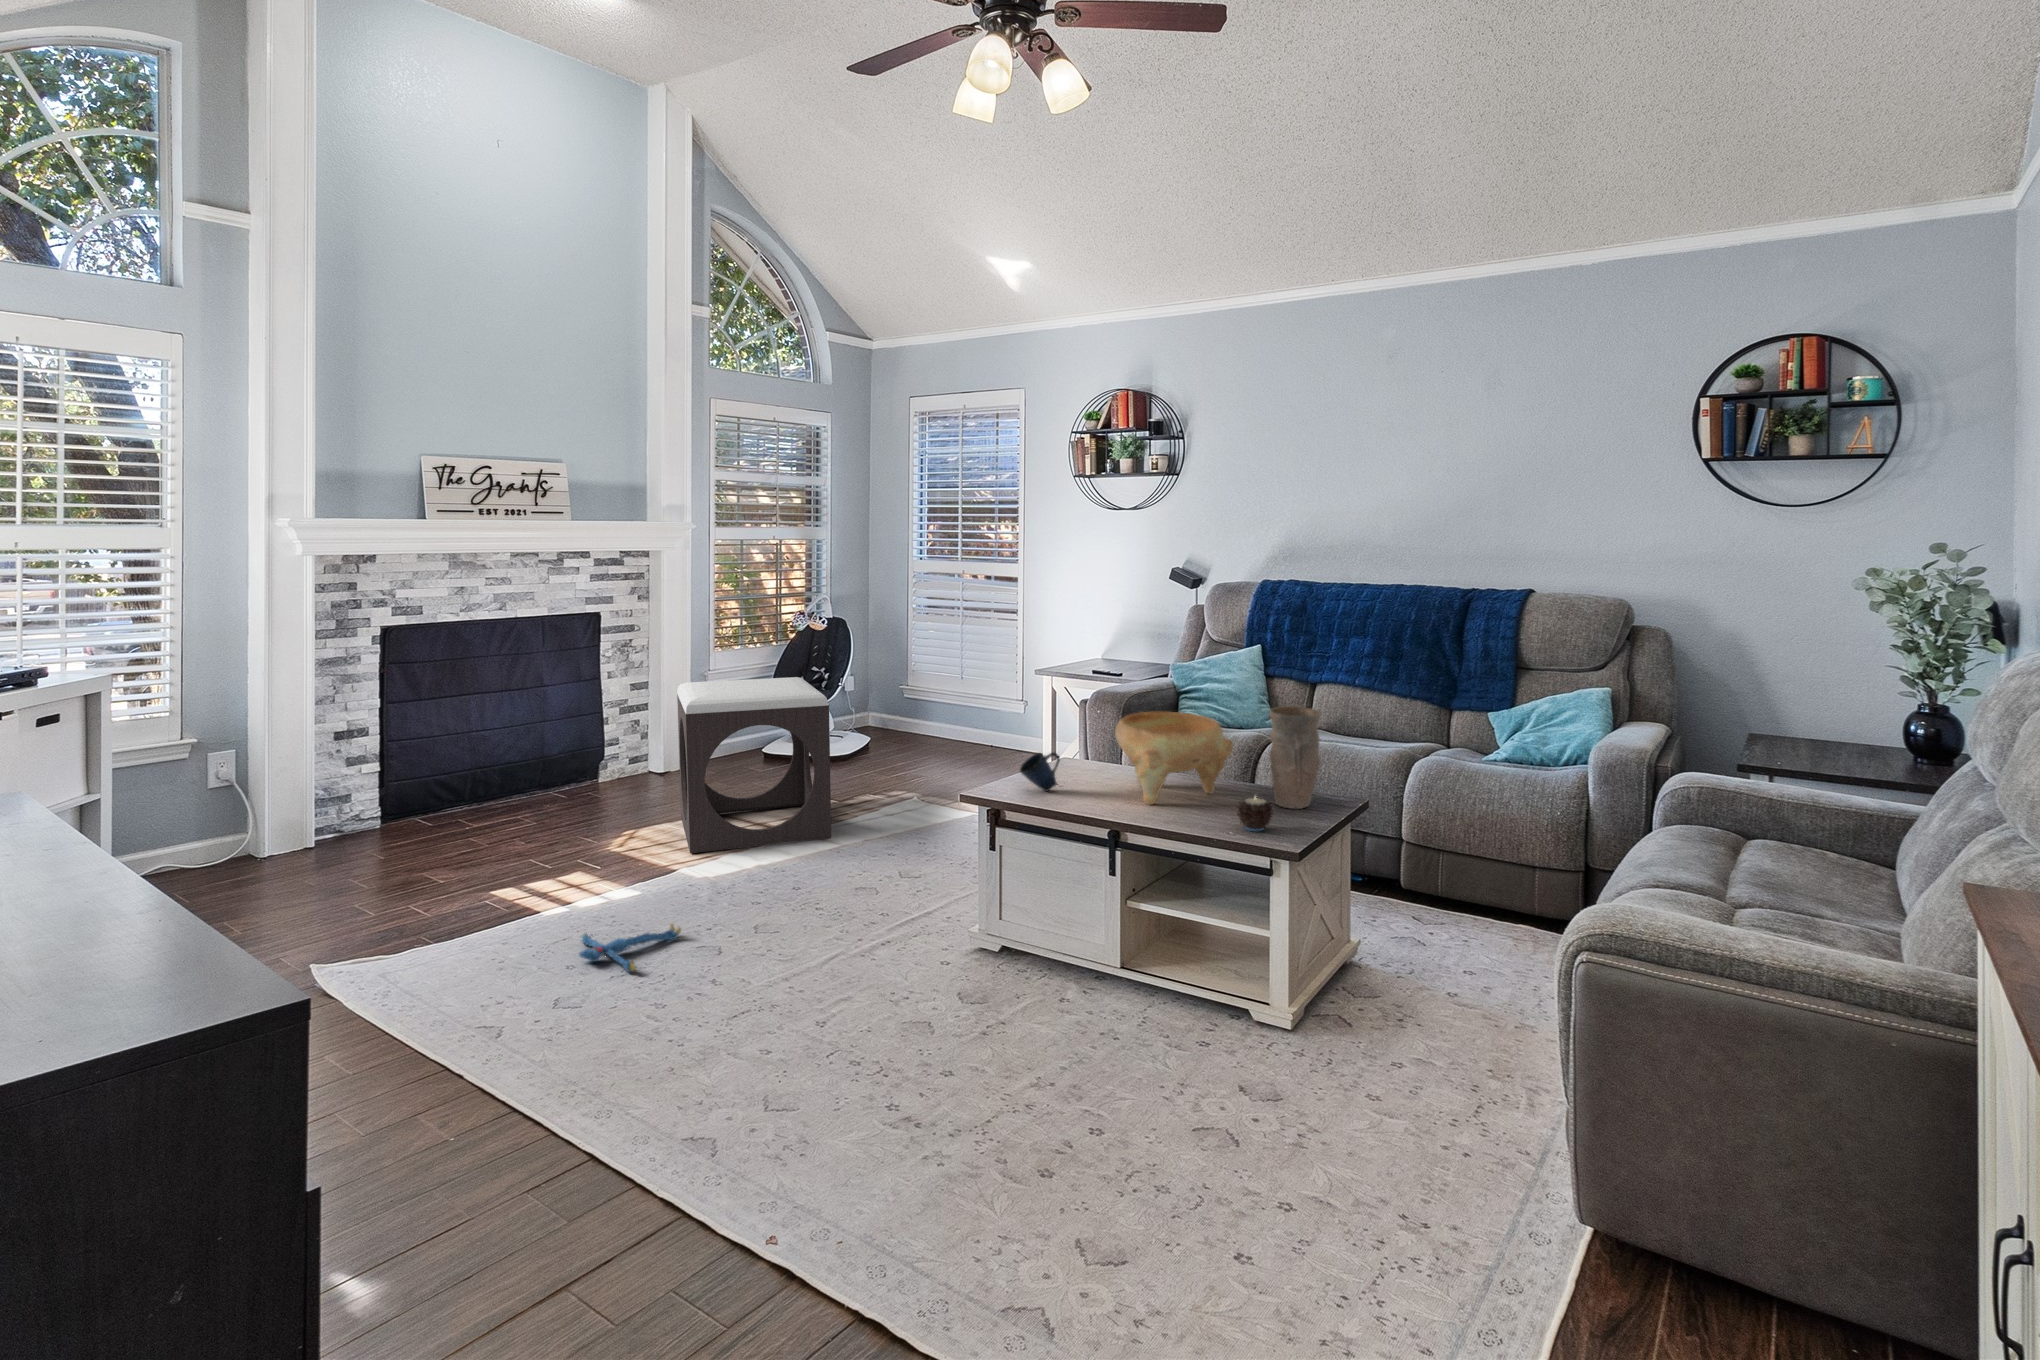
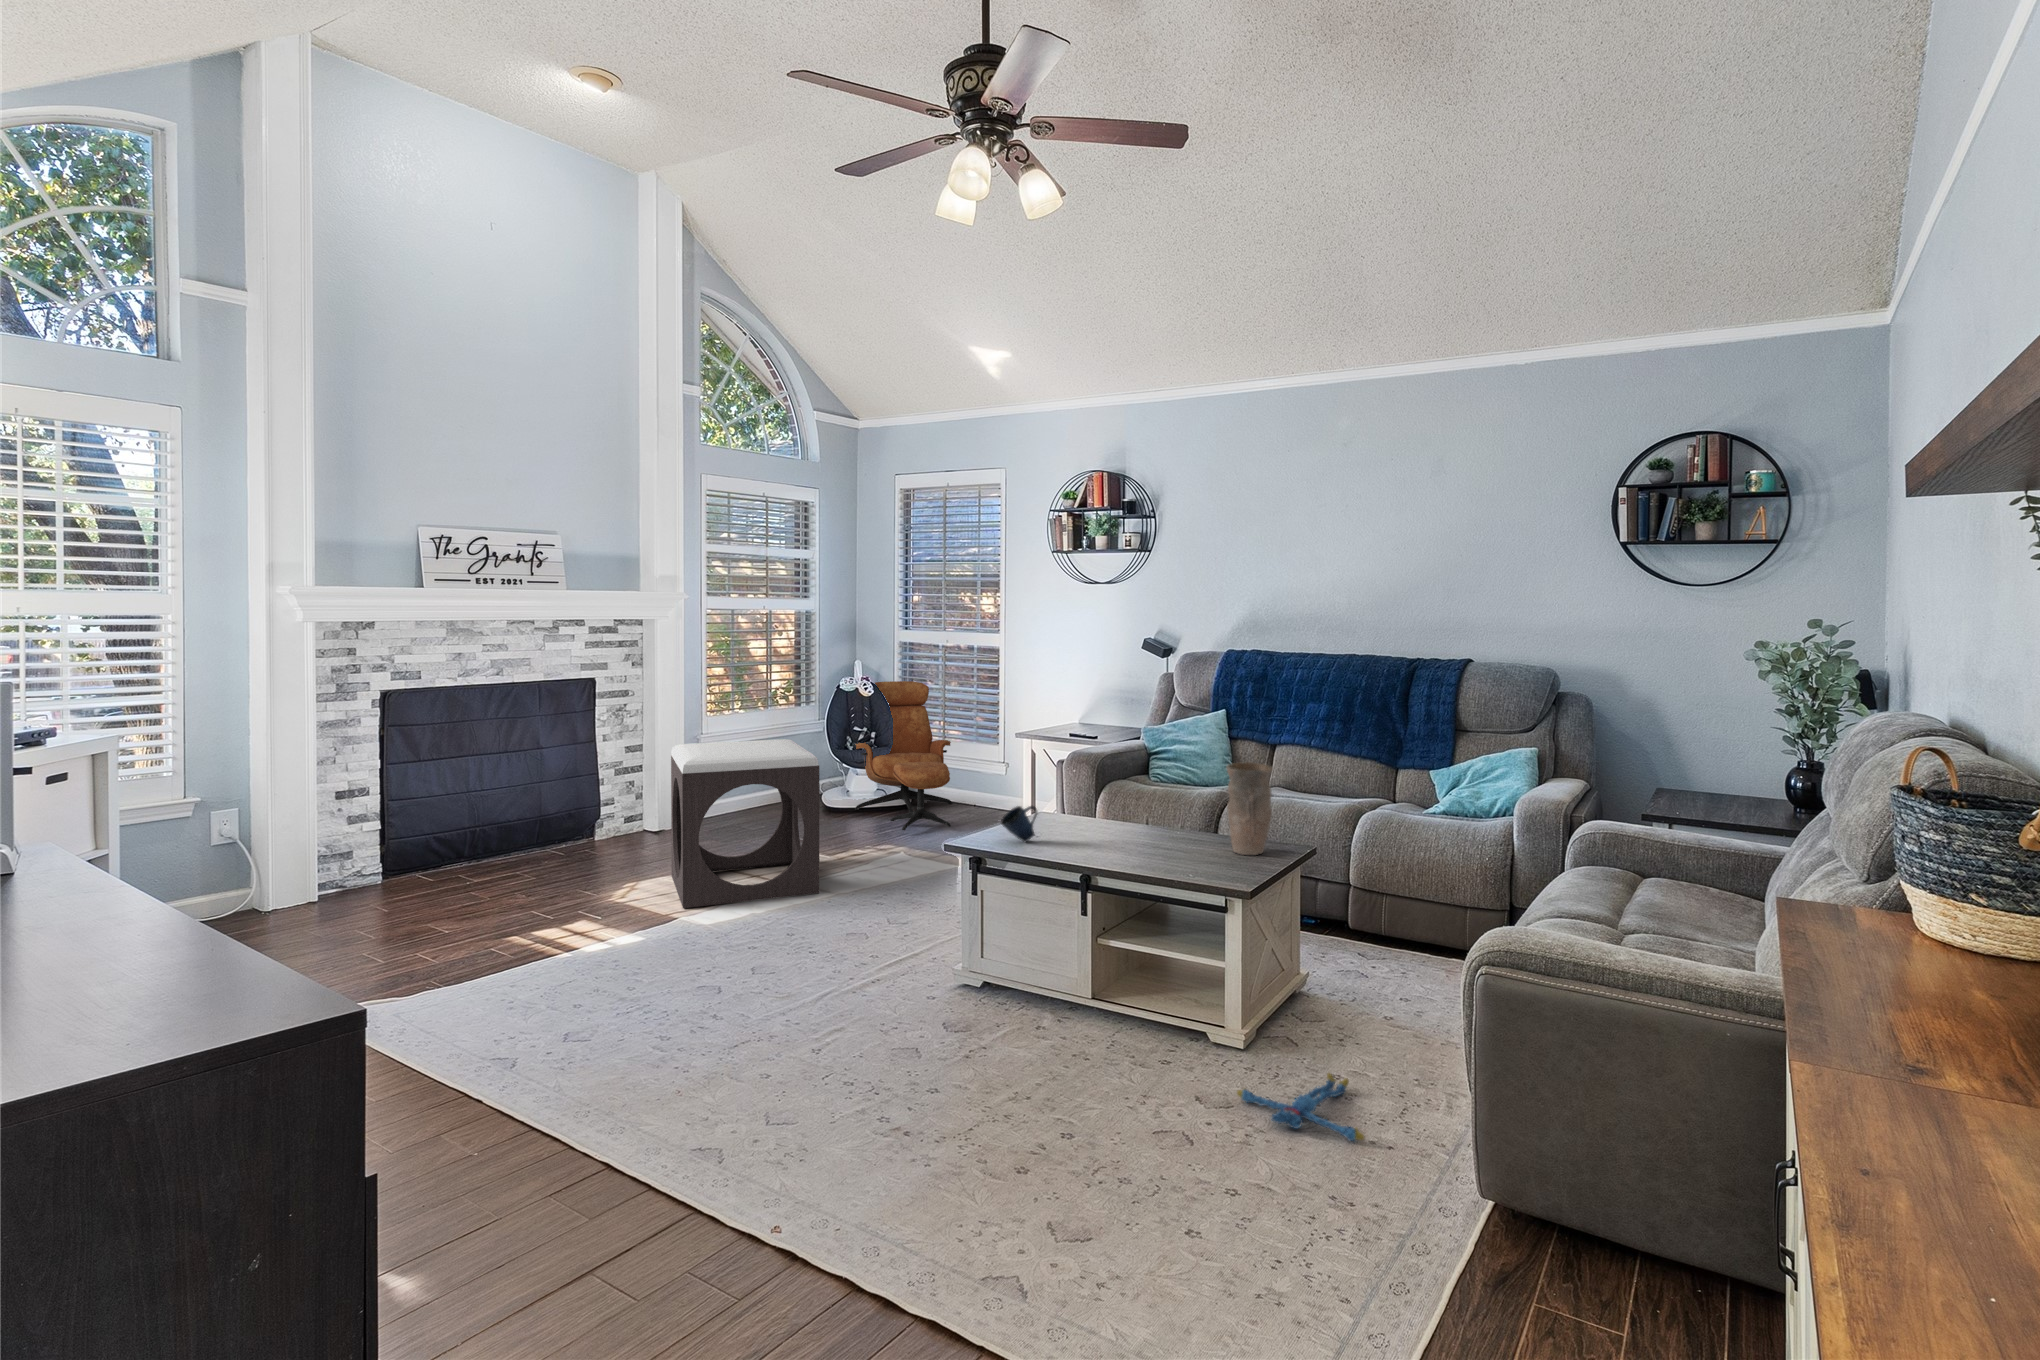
lounge chair: none [871,616,970,771] -> present [855,681,952,830]
decorative bowl: present [1115,712,1233,805] -> none [1088,768,1195,853]
candle: present [1237,798,1274,831] -> none [1196,841,1229,874]
plush toy: present [579,924,681,973] -> present [1237,1073,1364,1141]

